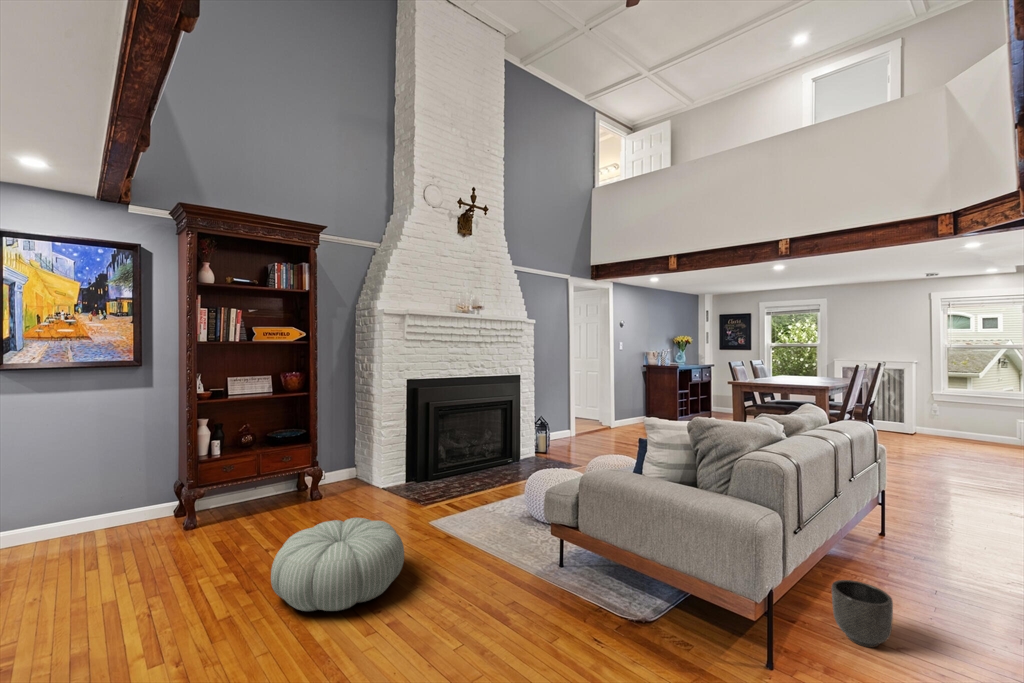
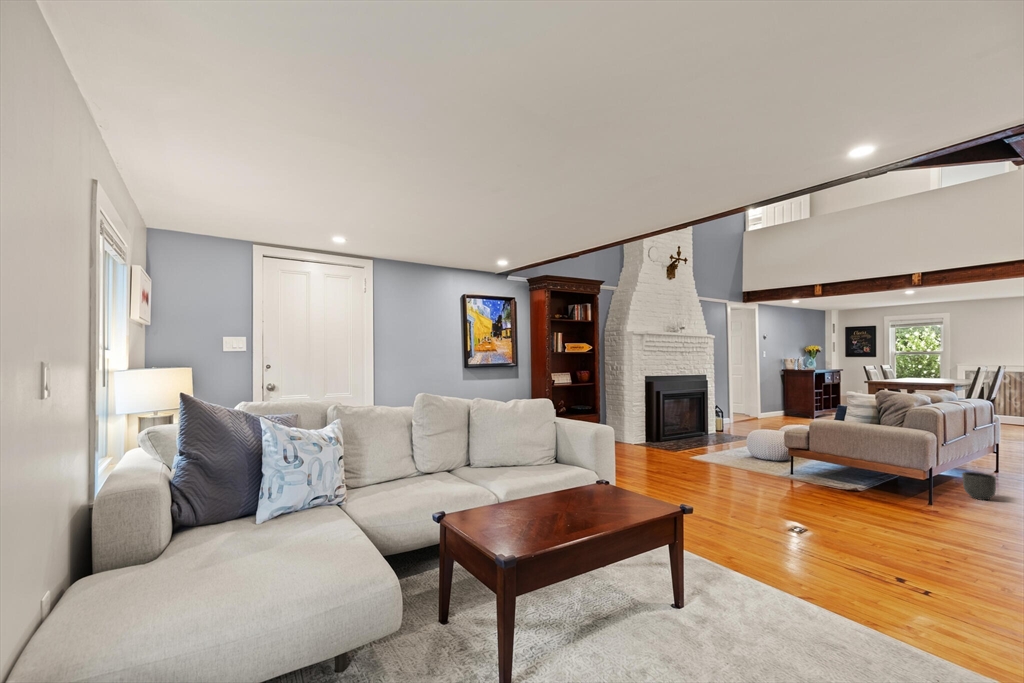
pouf: present [271,518,404,611] -> none [651,445,718,481]

